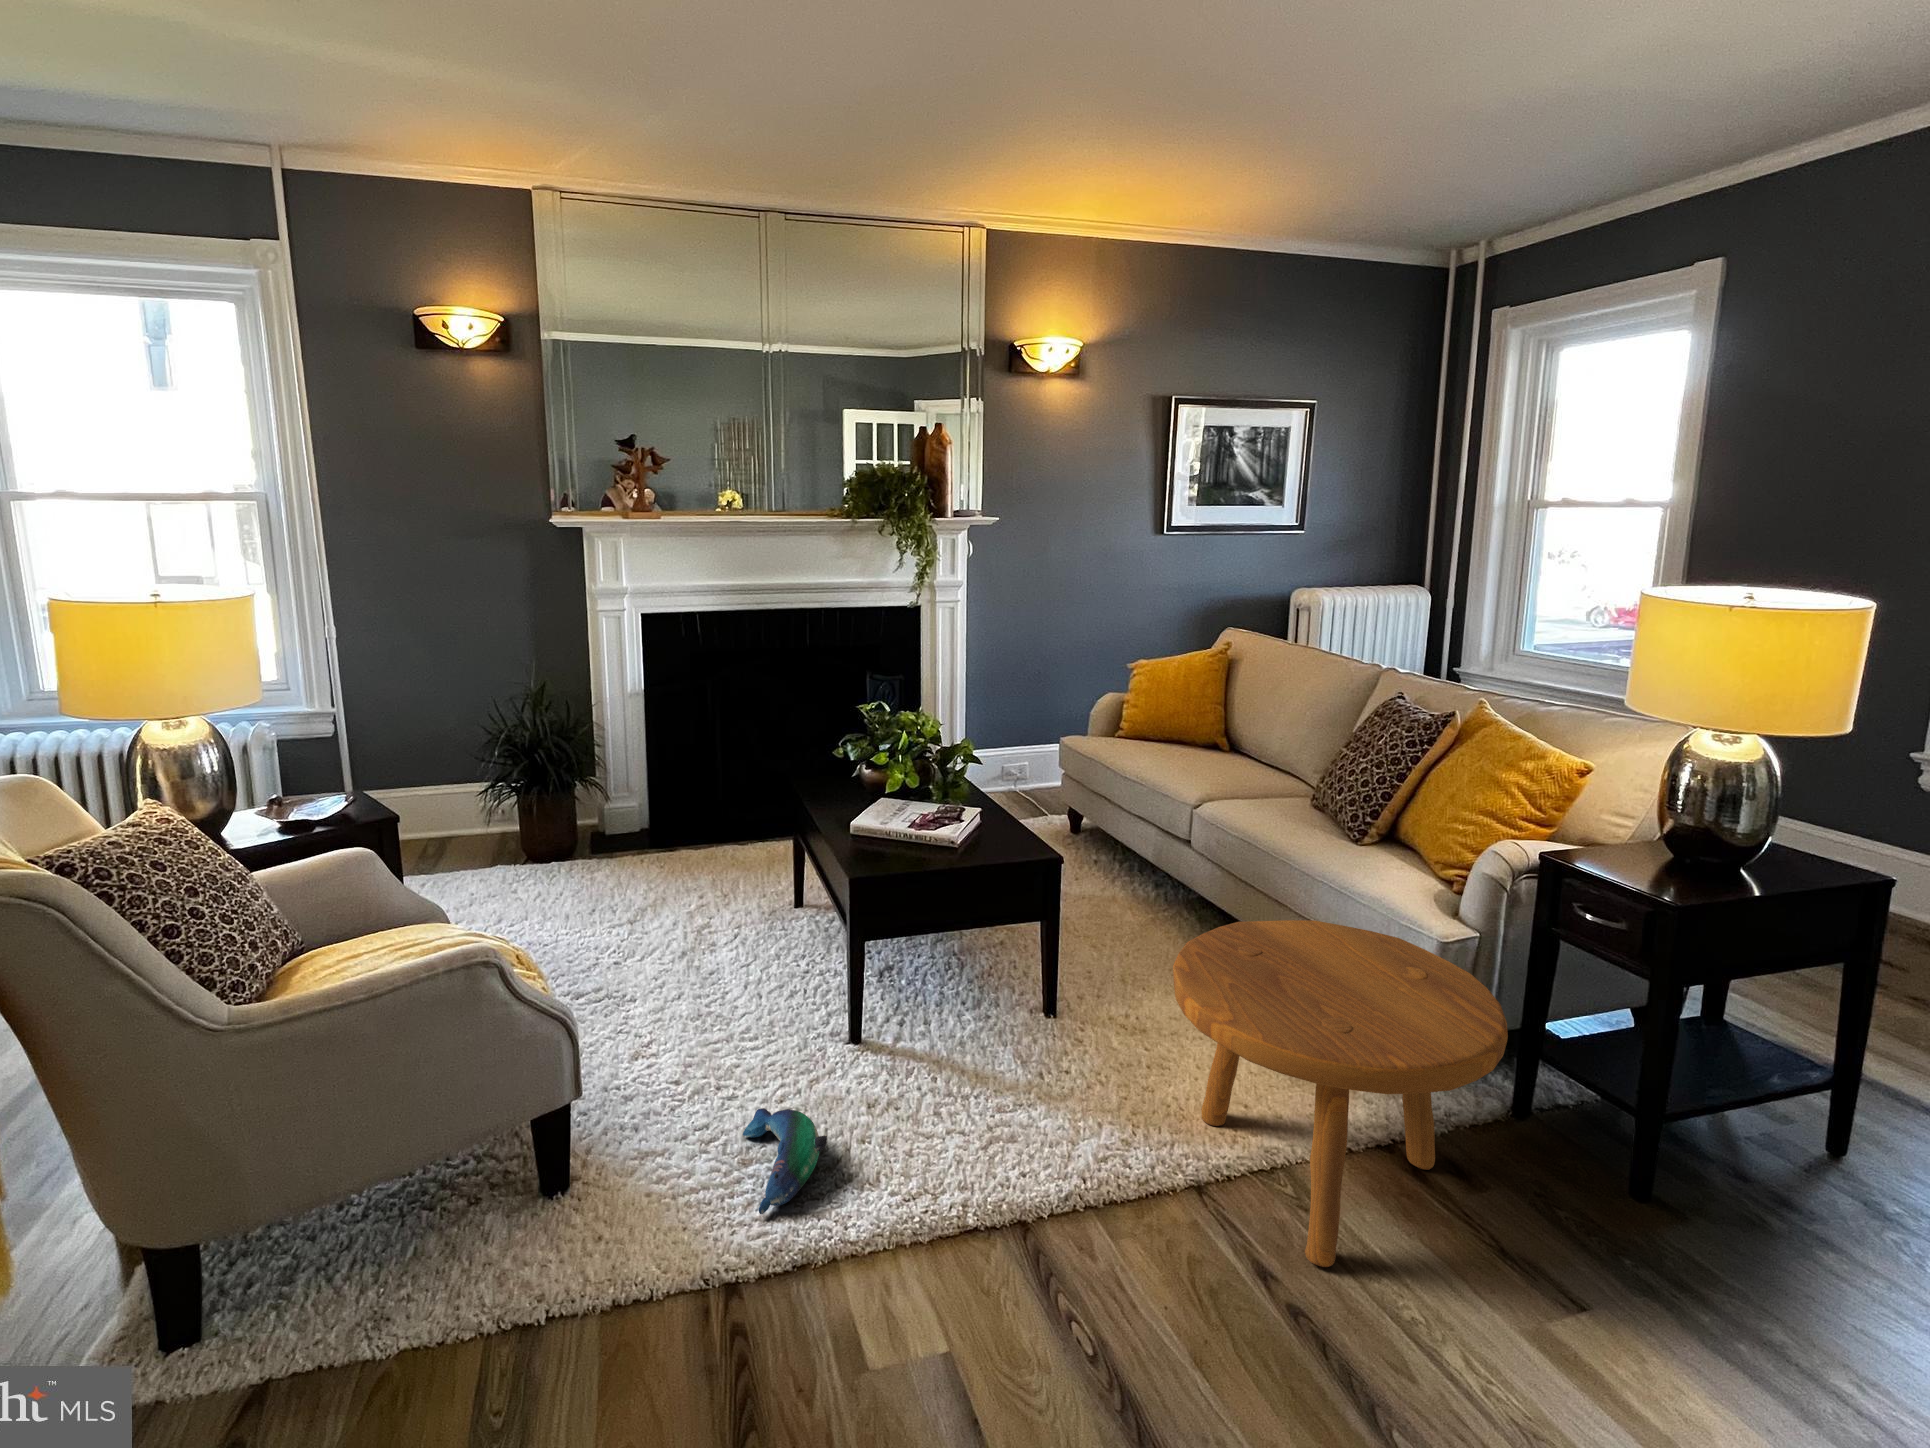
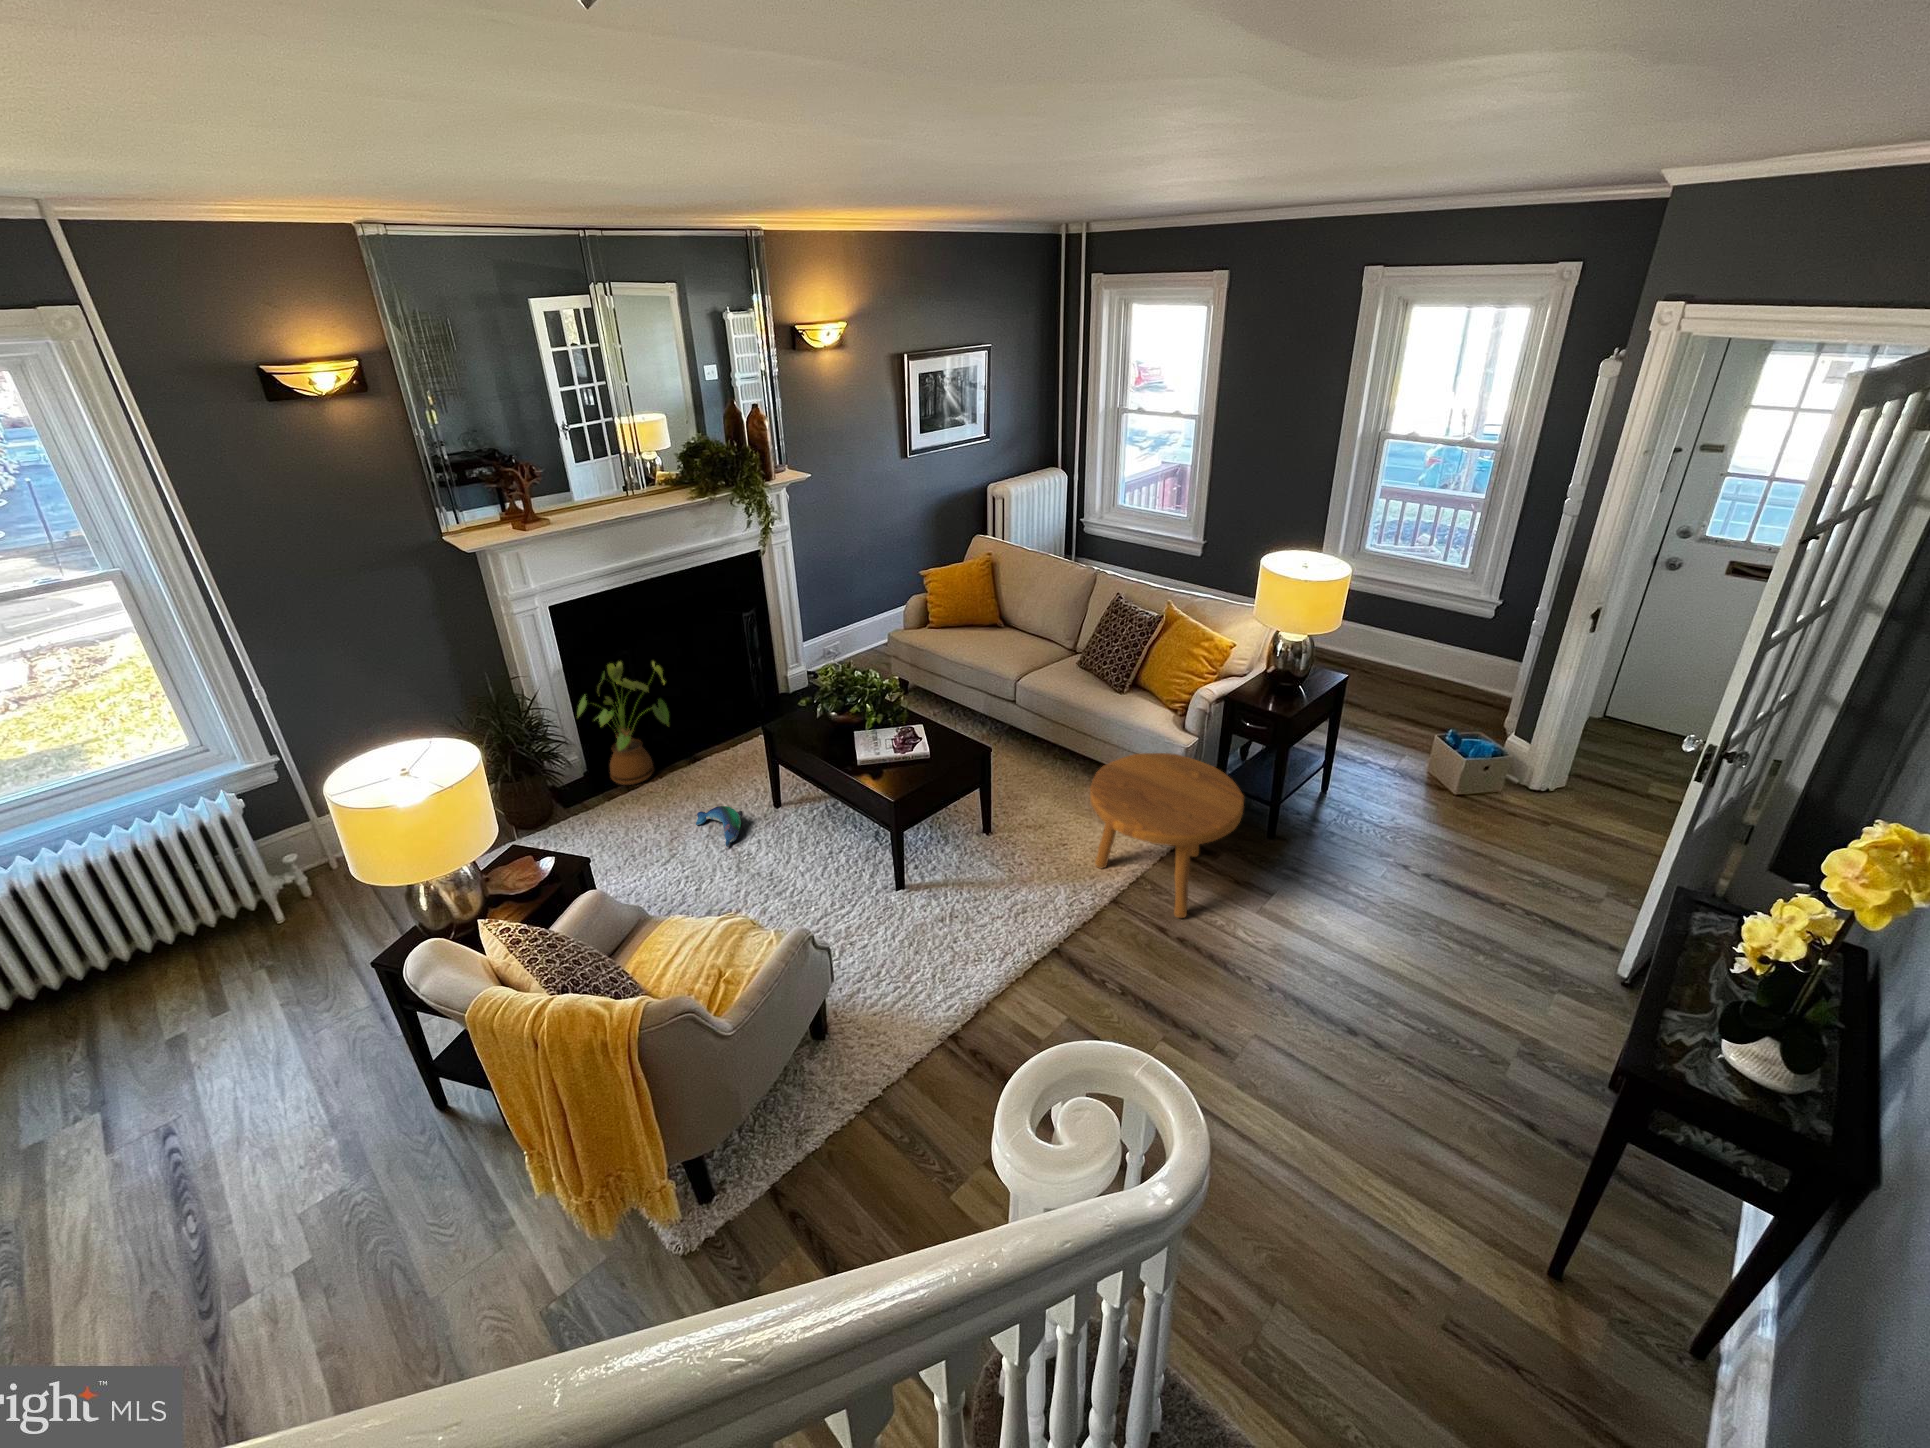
house plant: none [623,694,745,846] -> present [577,662,669,785]
plush toy: present [743,1108,827,1214] -> present [696,806,743,847]

